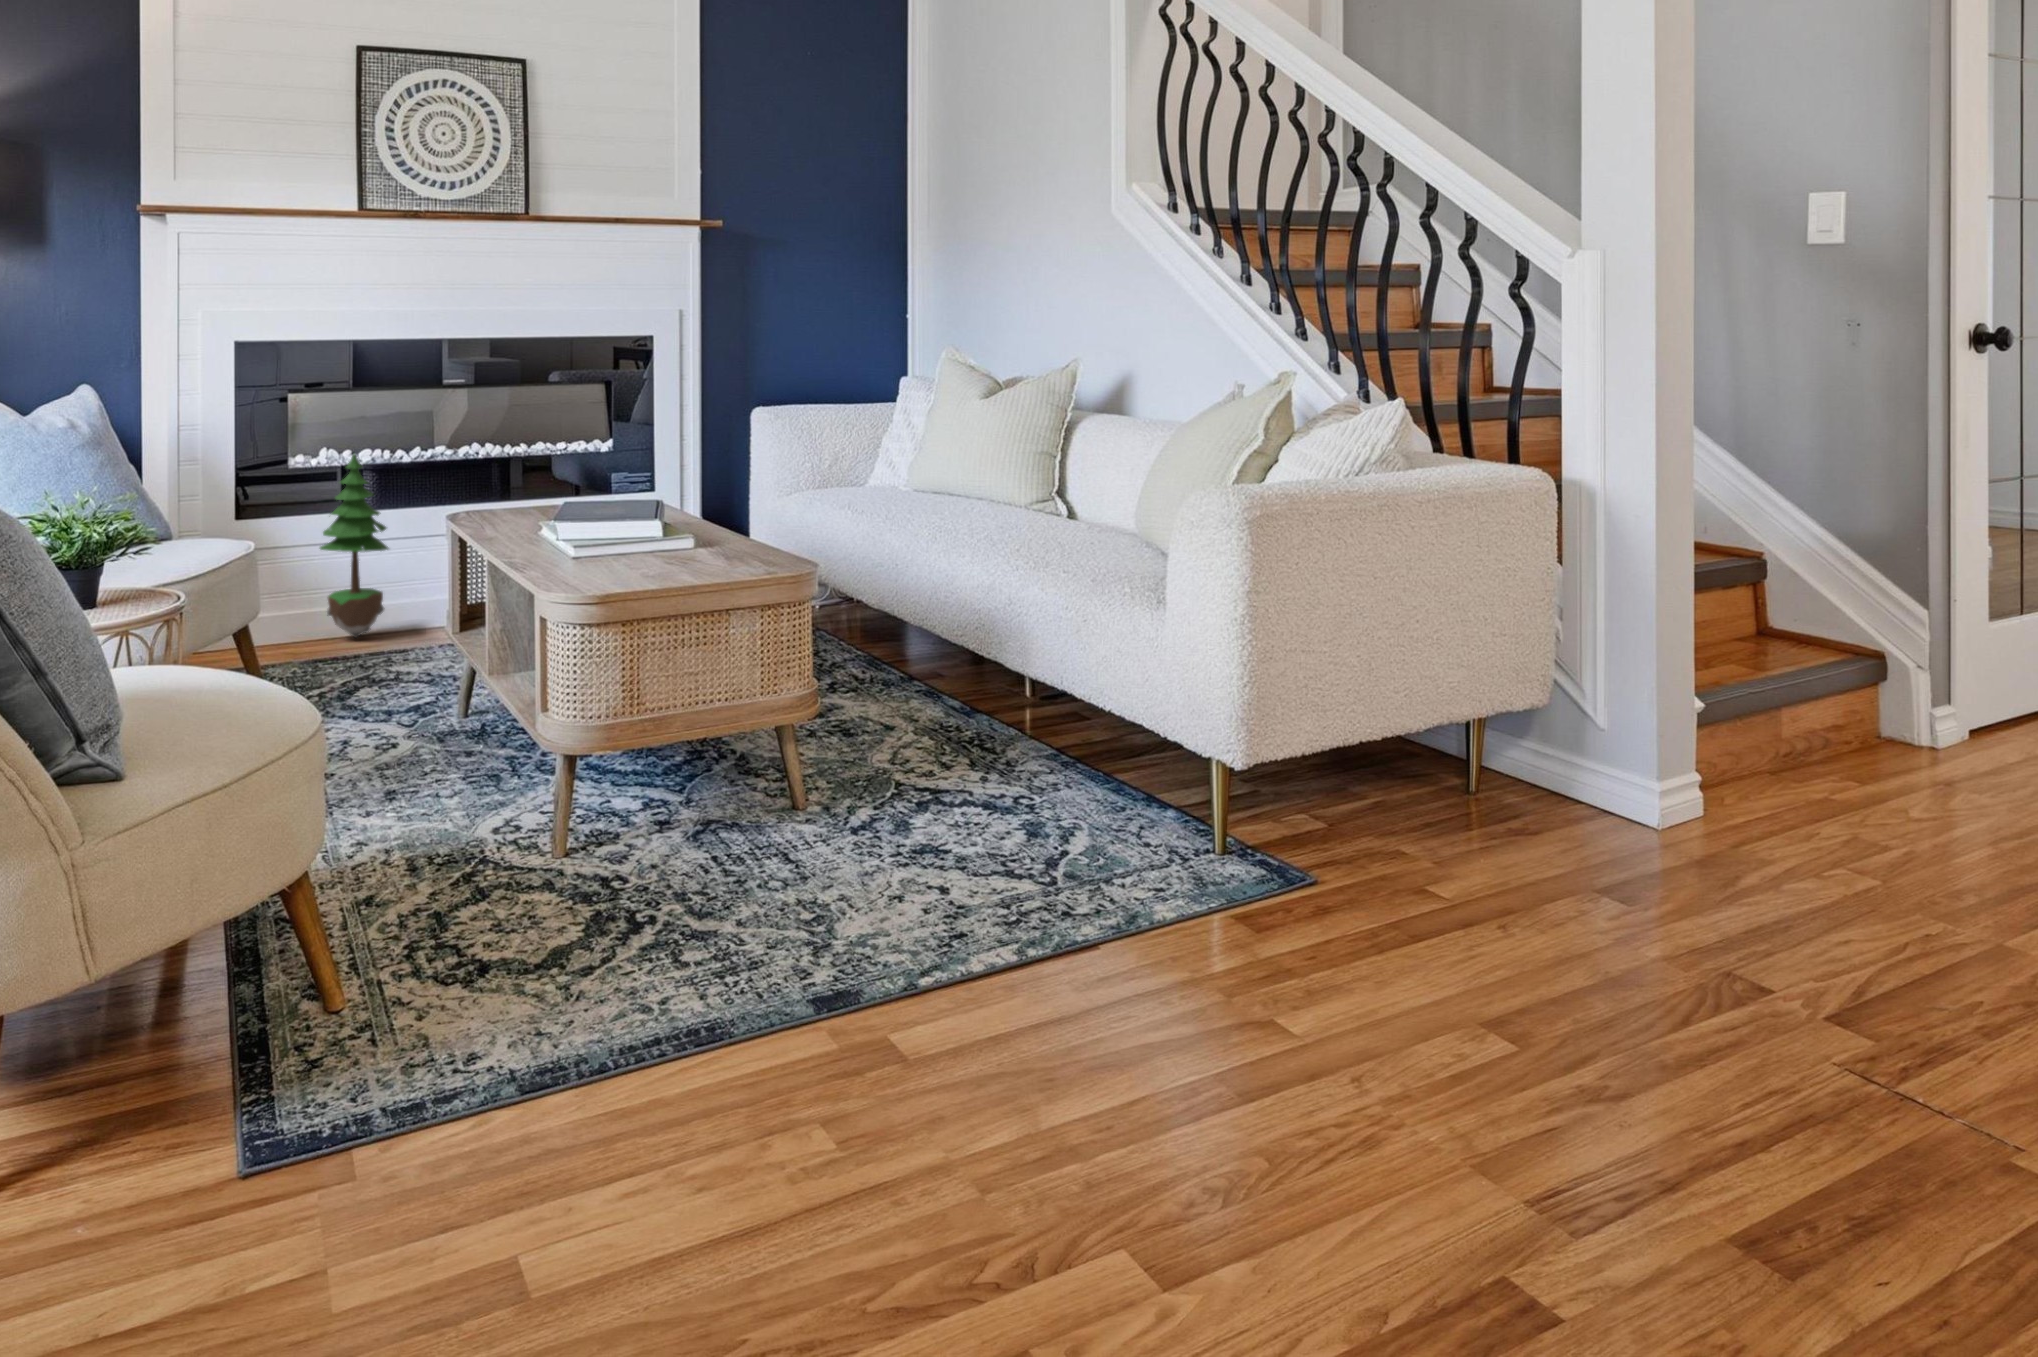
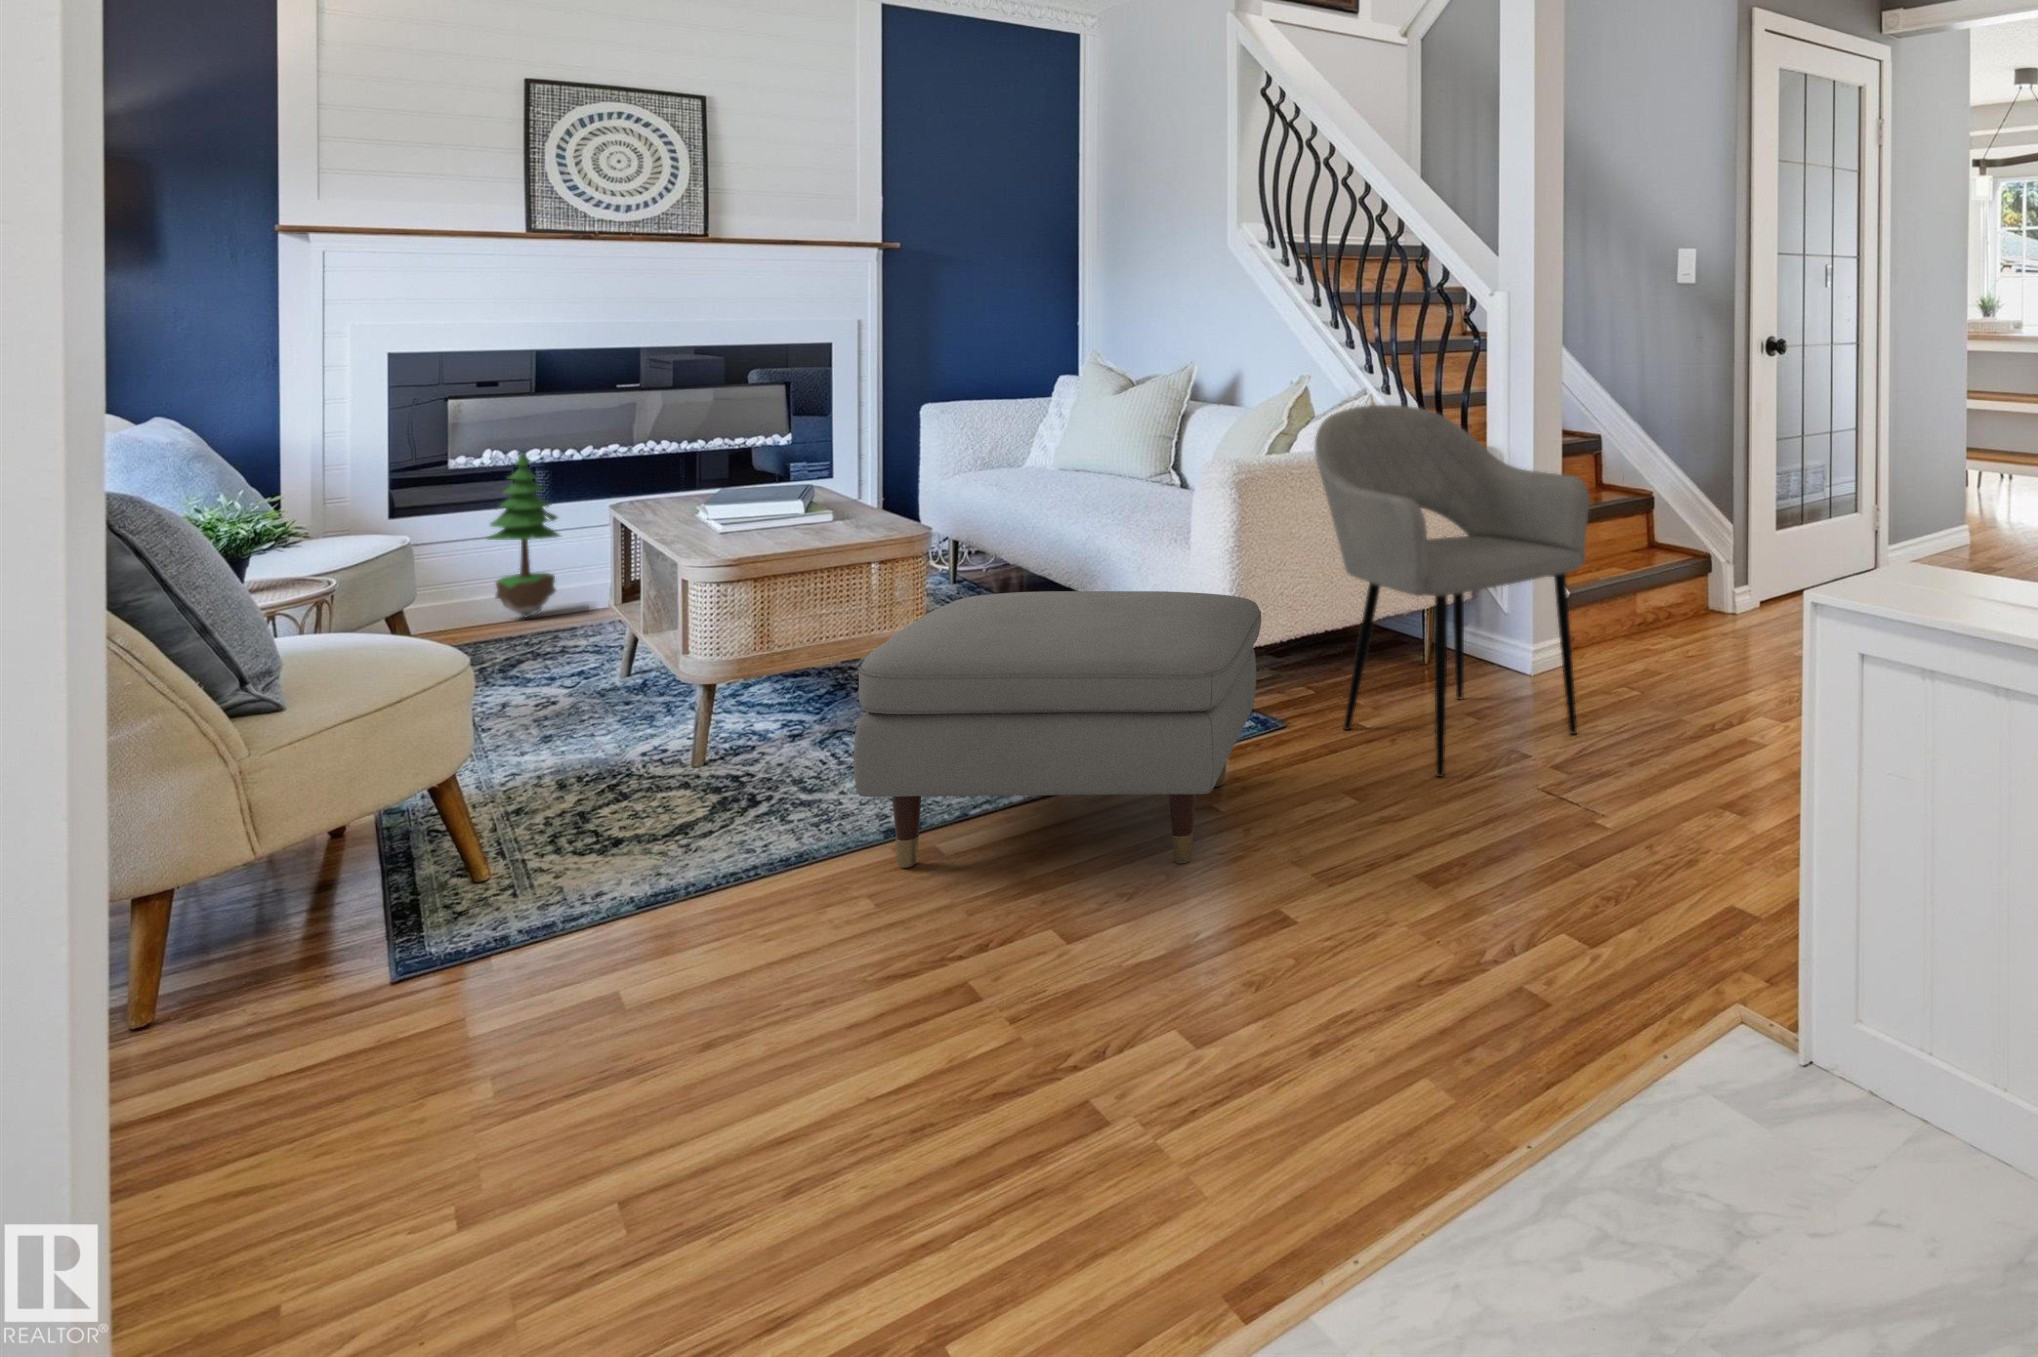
armchair: none [1361,411,1828,1003] -> present [1315,405,1590,777]
ottoman: none [793,666,1355,1125] -> present [854,591,1261,868]

